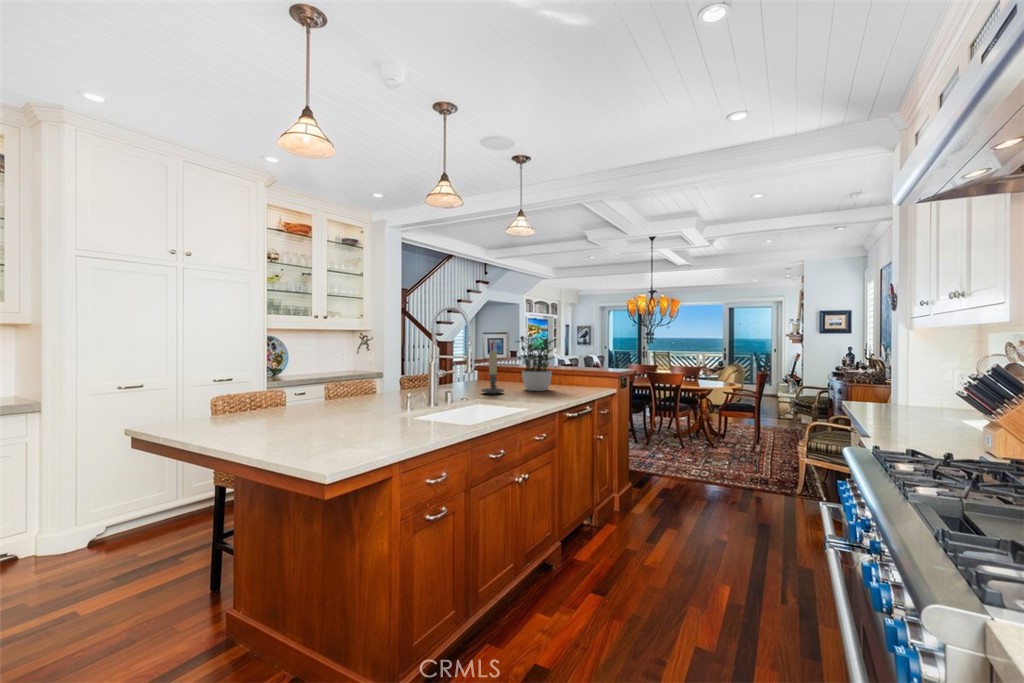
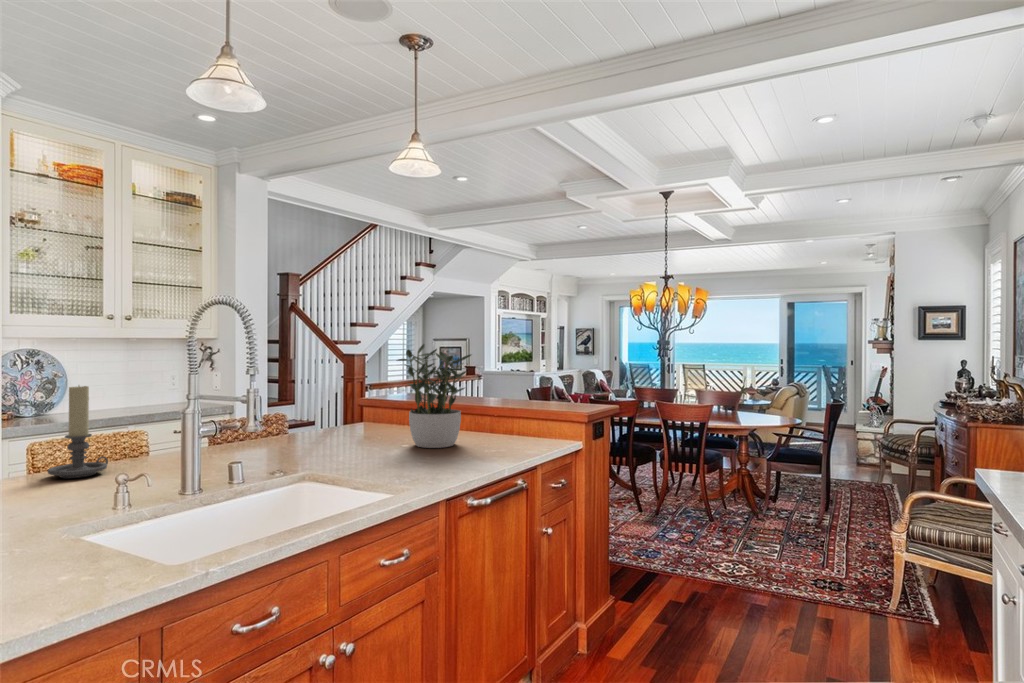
candle holder: present [481,351,504,394] -> present [48,386,108,478]

